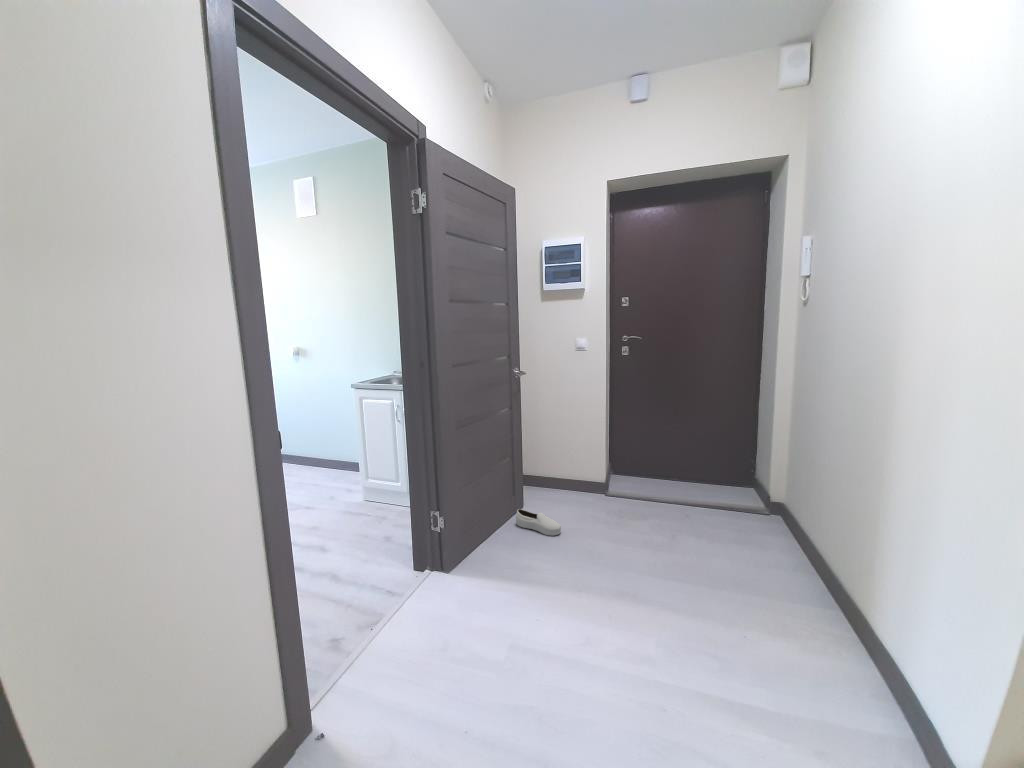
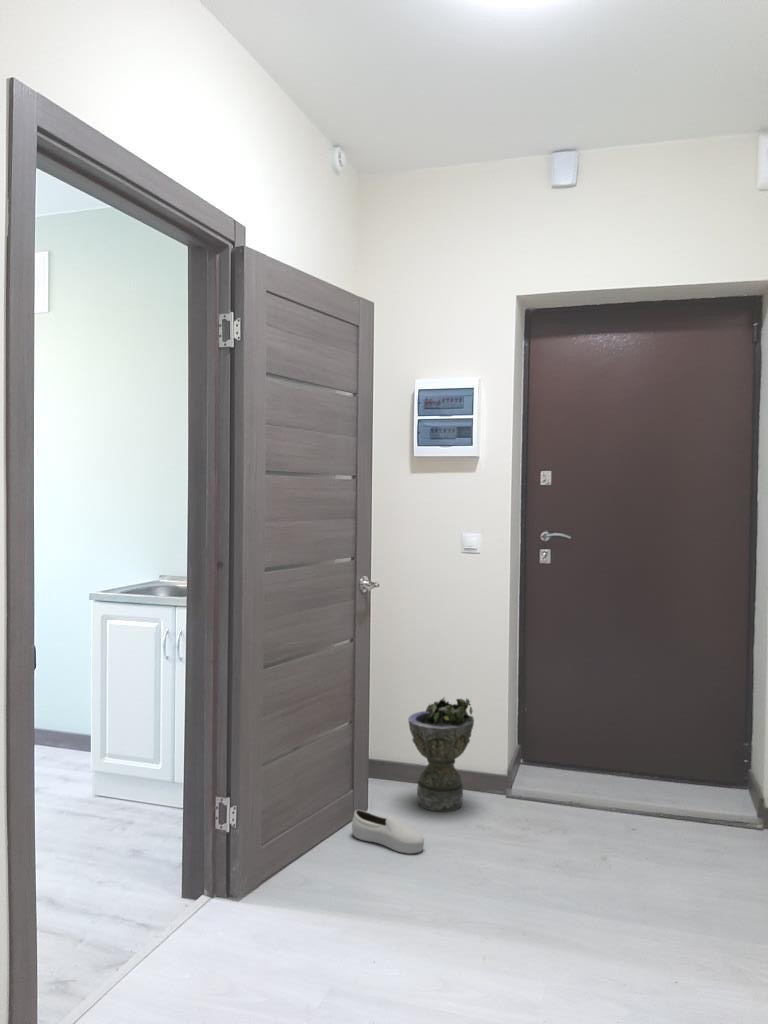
planter: none [547,438,587,506] -> present [408,698,474,812]

